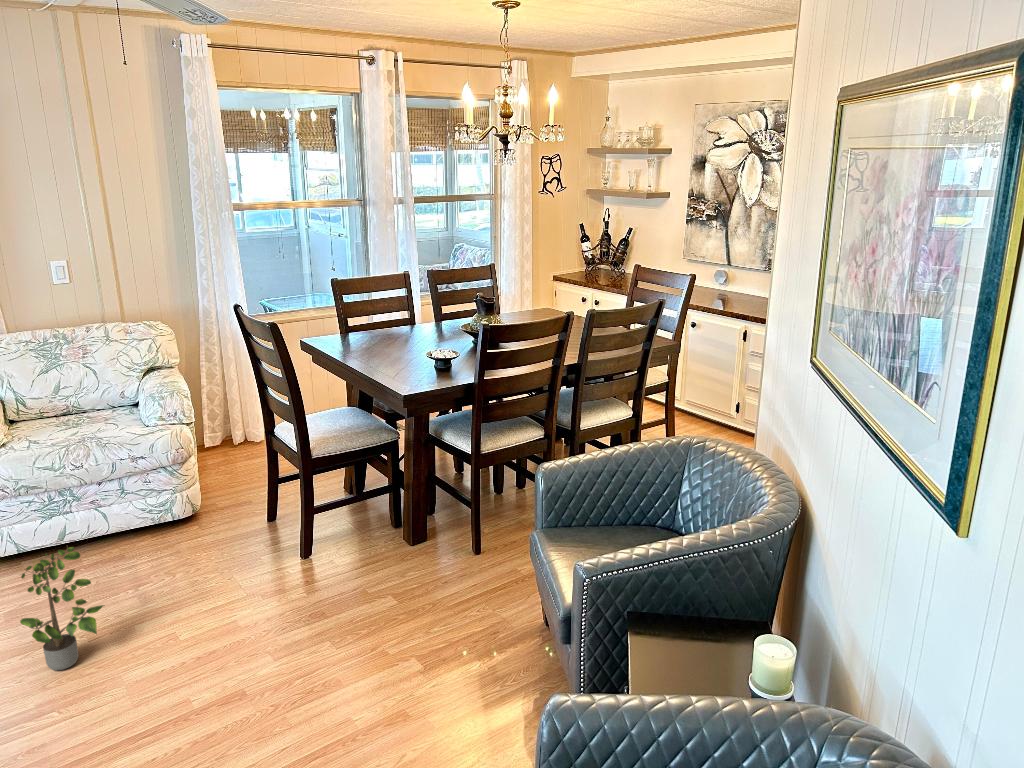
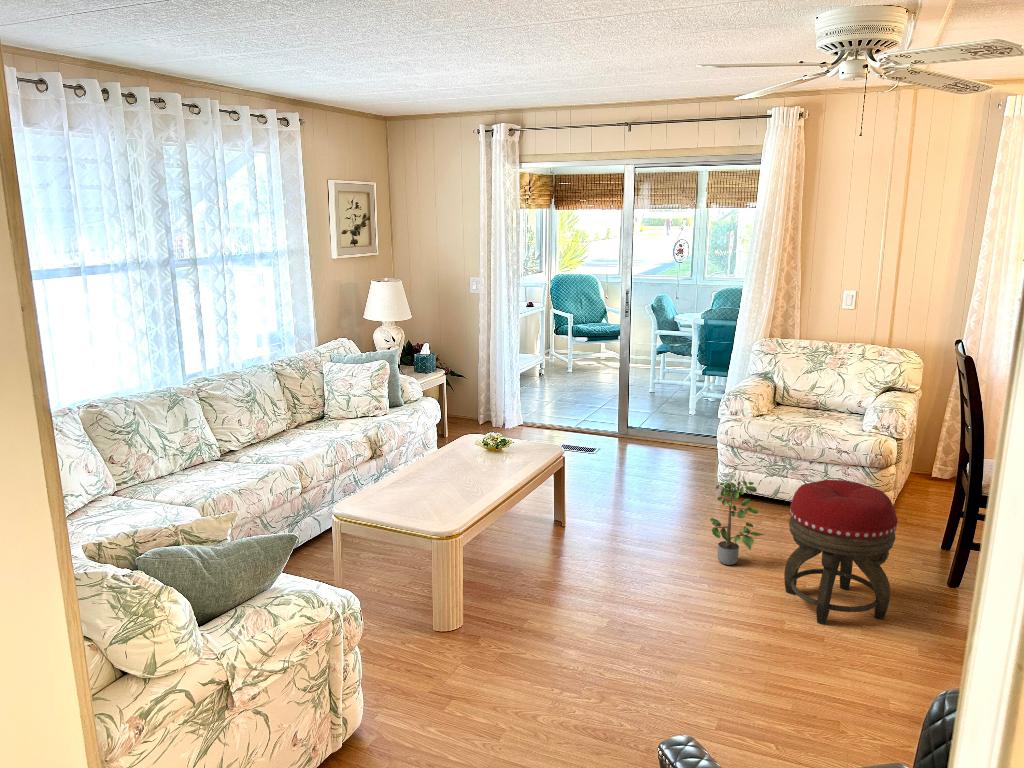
footstool: none [150,497,288,680] -> present [784,480,897,624]

